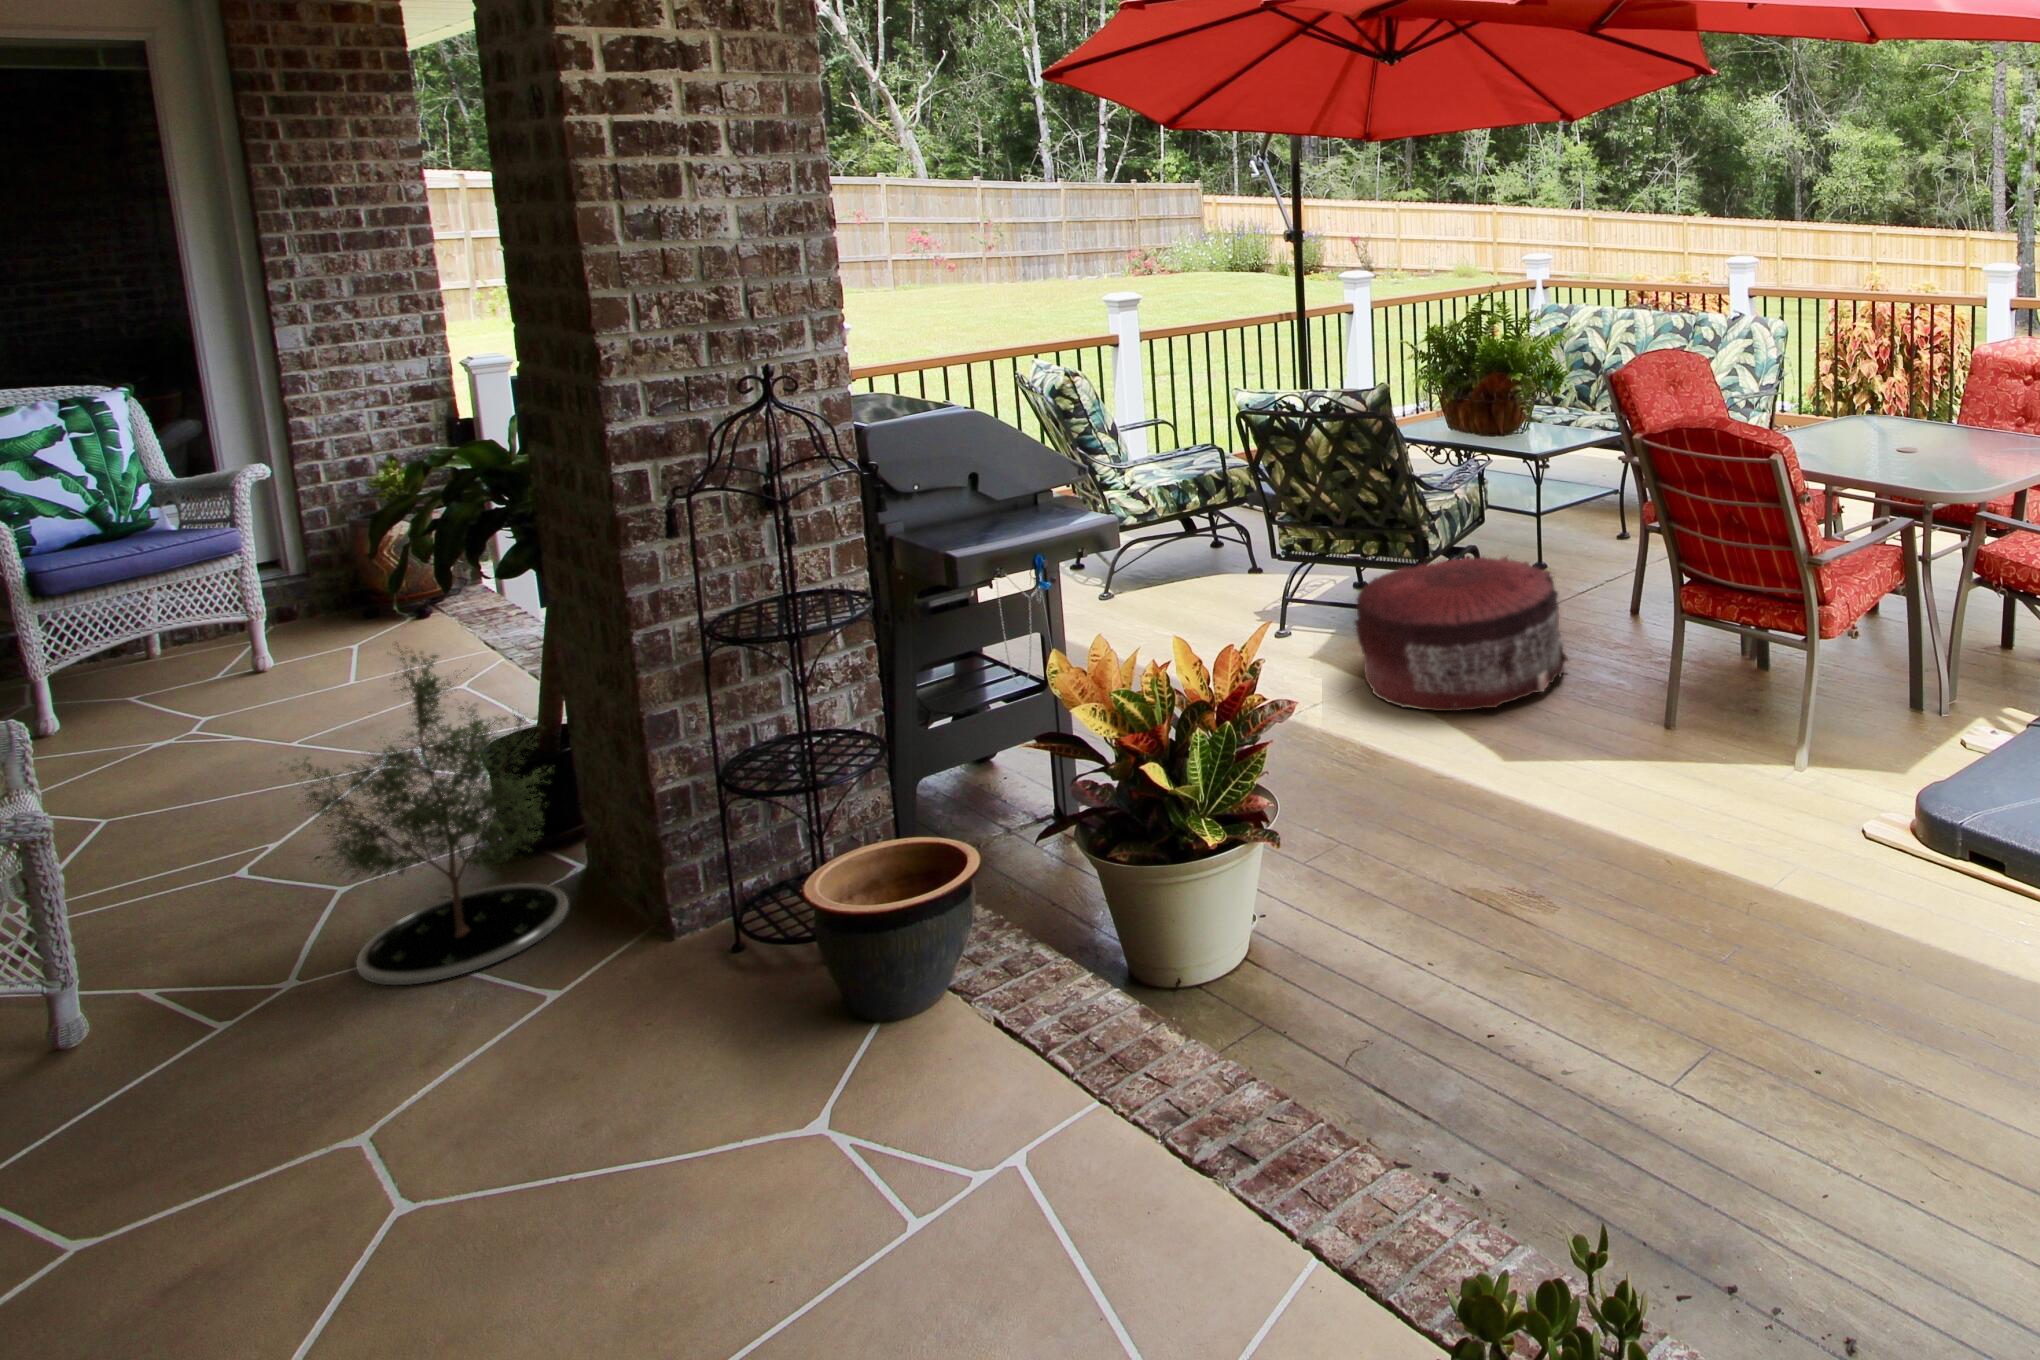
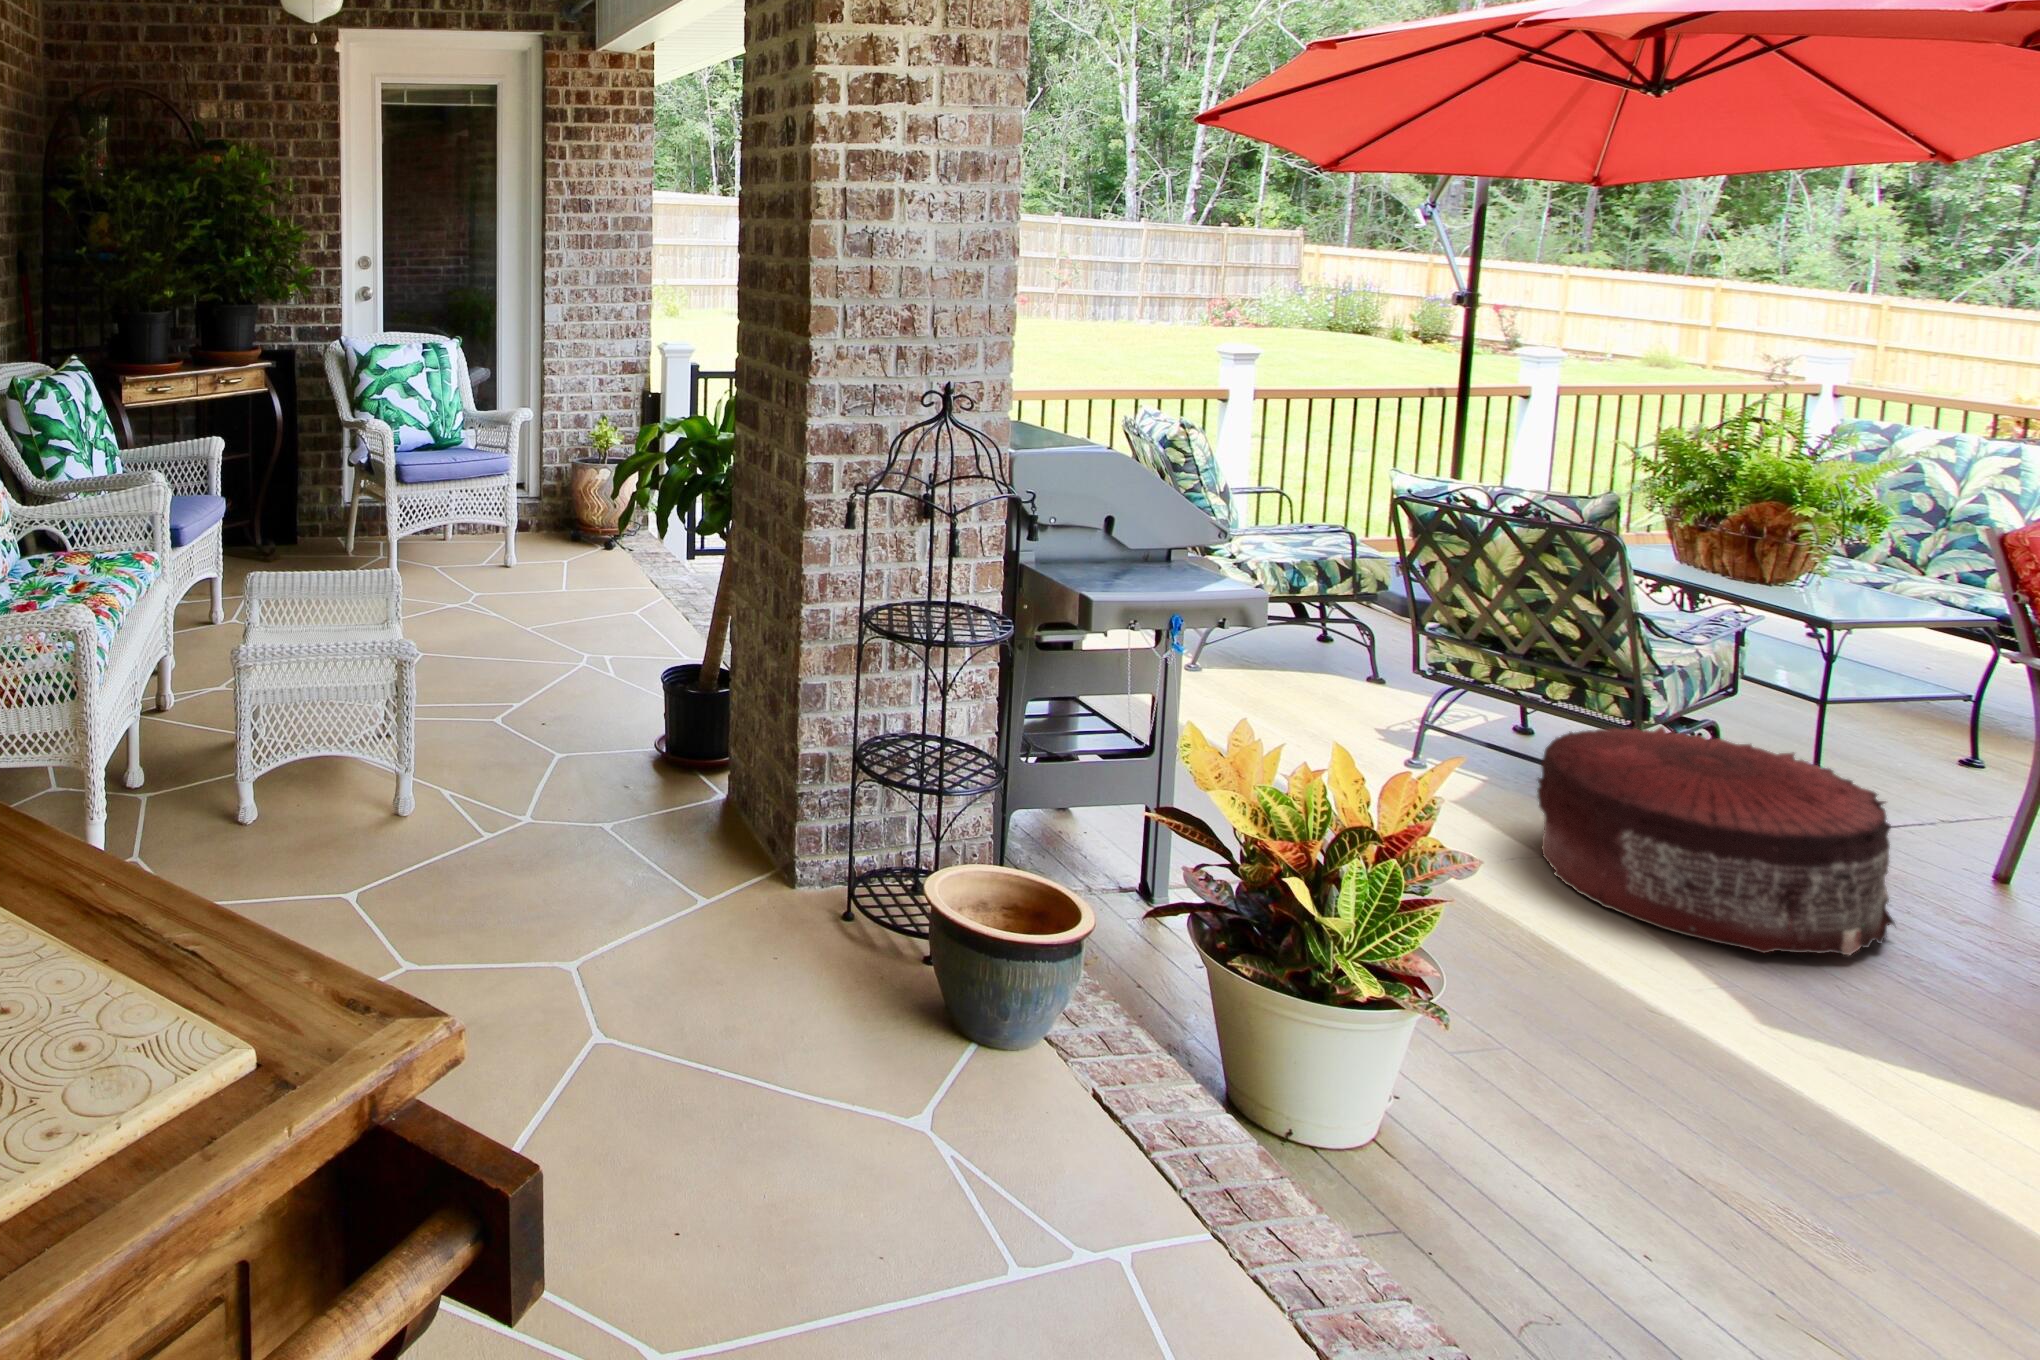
potted tree: present [280,643,568,985] -> none [544,564,720,851]

